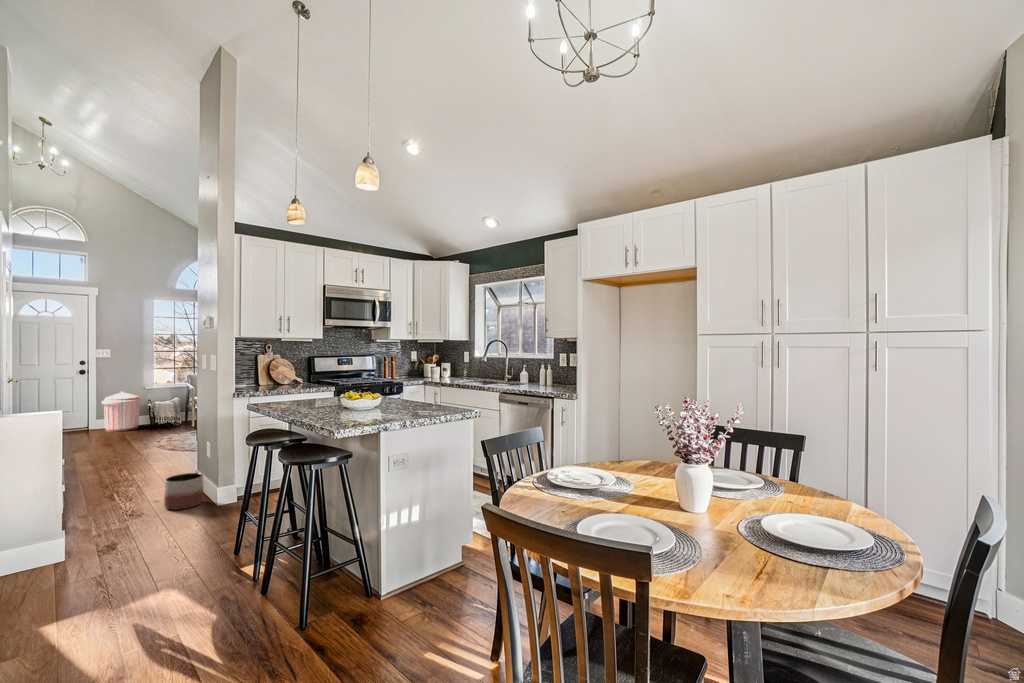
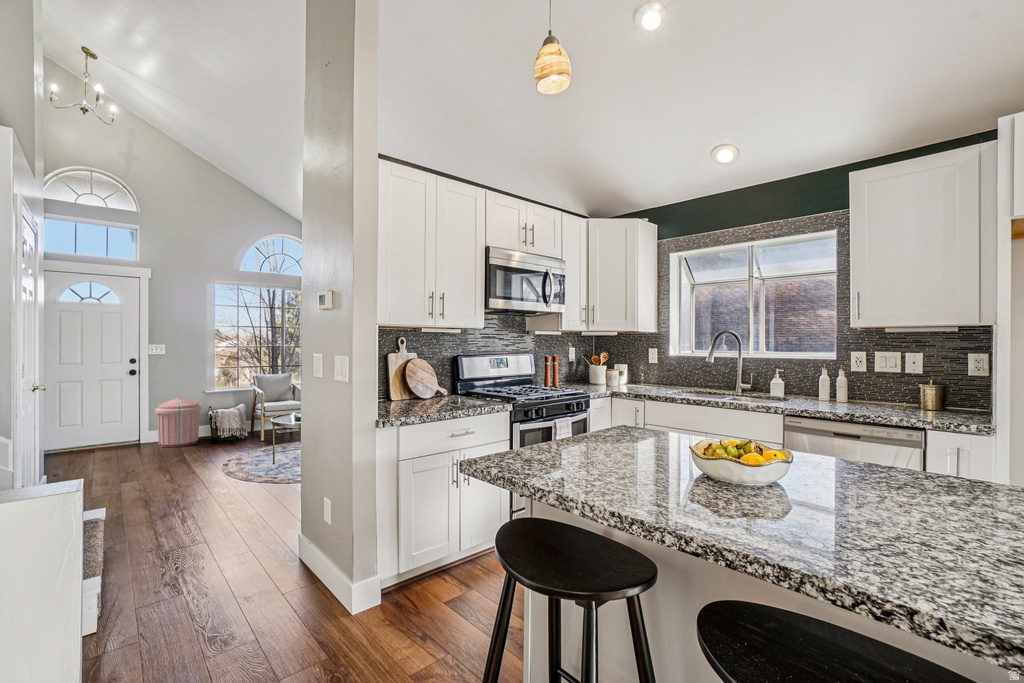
planter: present [164,473,203,510] -> none [268,549,328,622]

